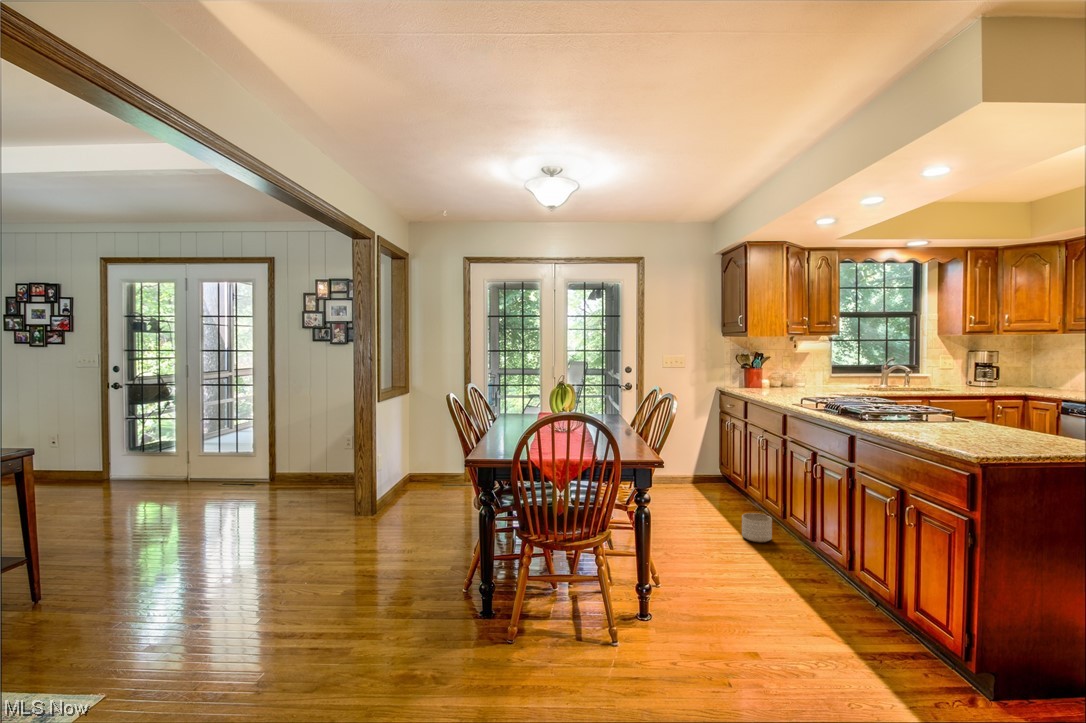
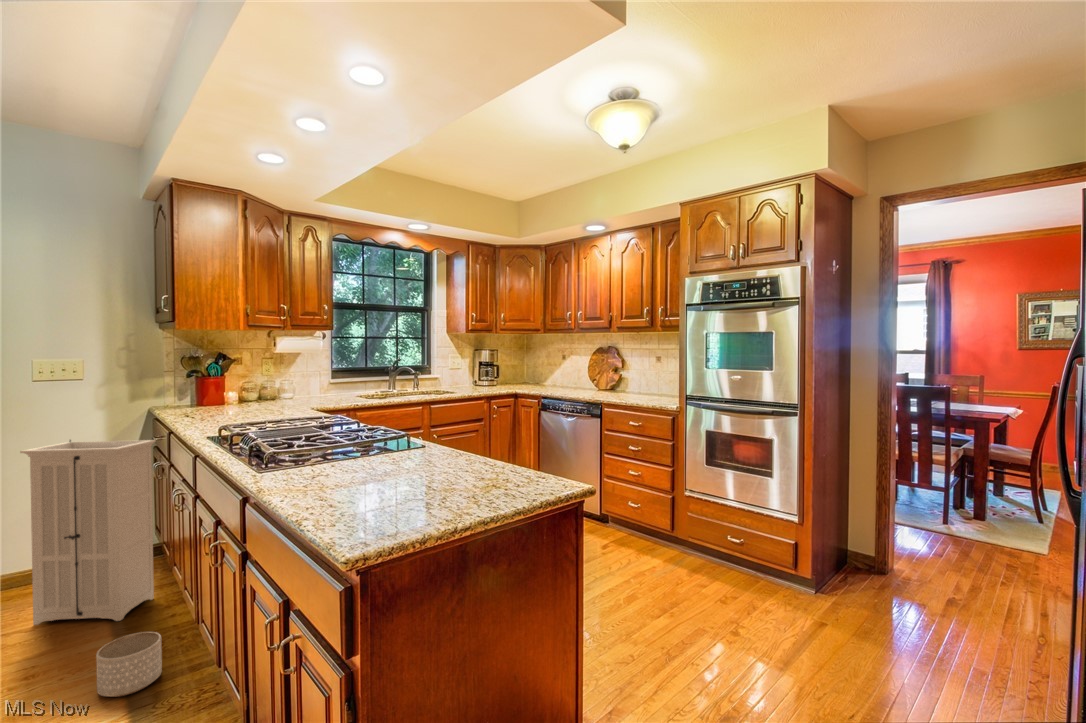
storage cabinet: none [678,403,739,510] -> present [20,438,156,625]

